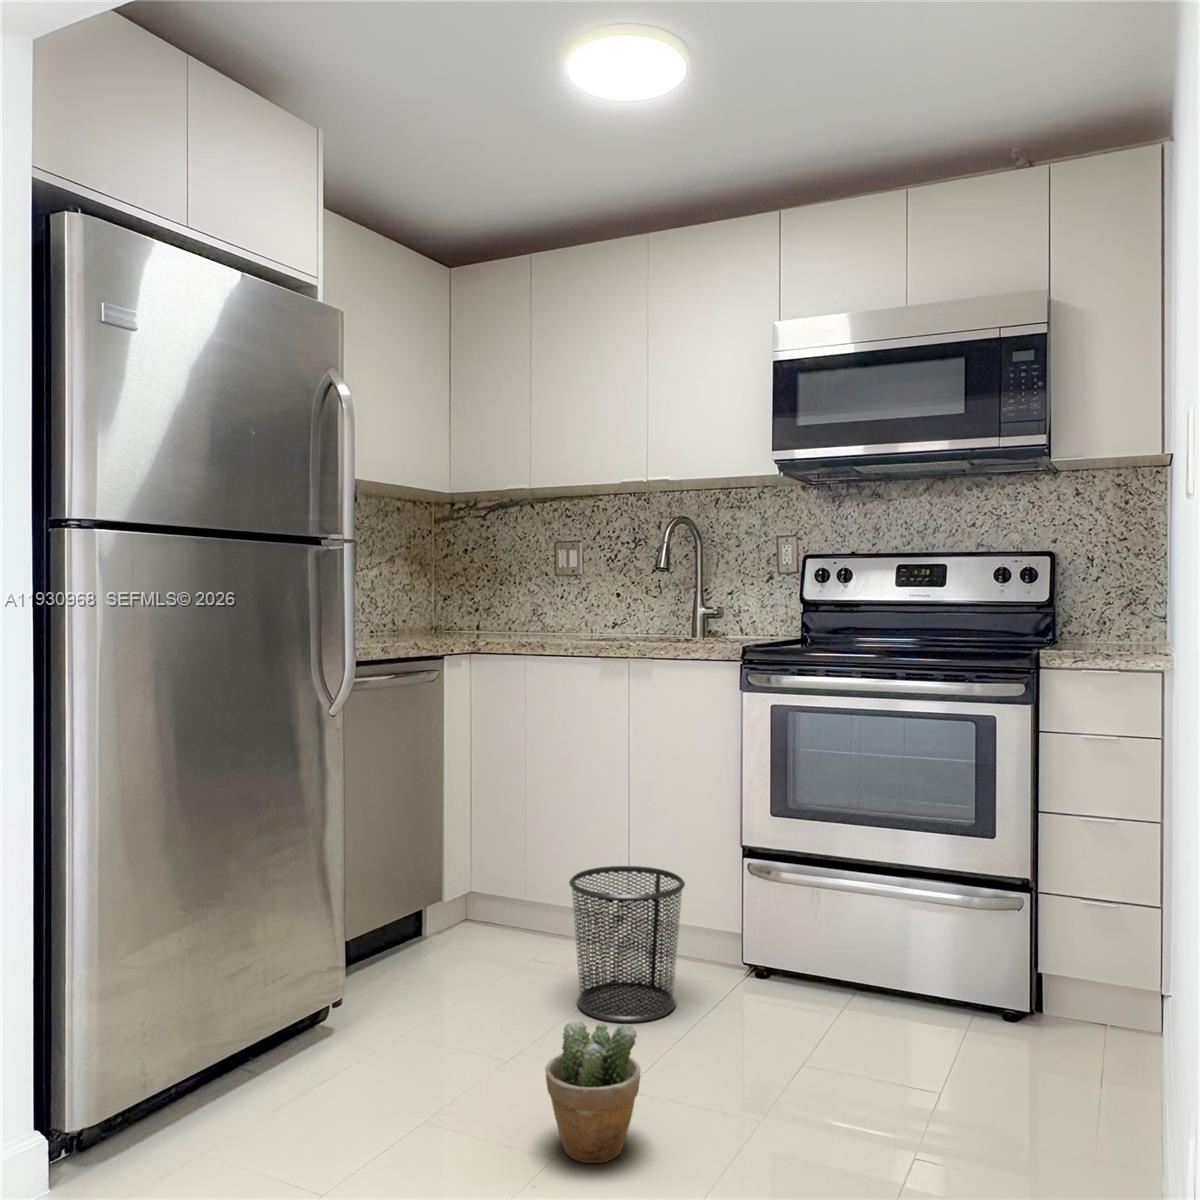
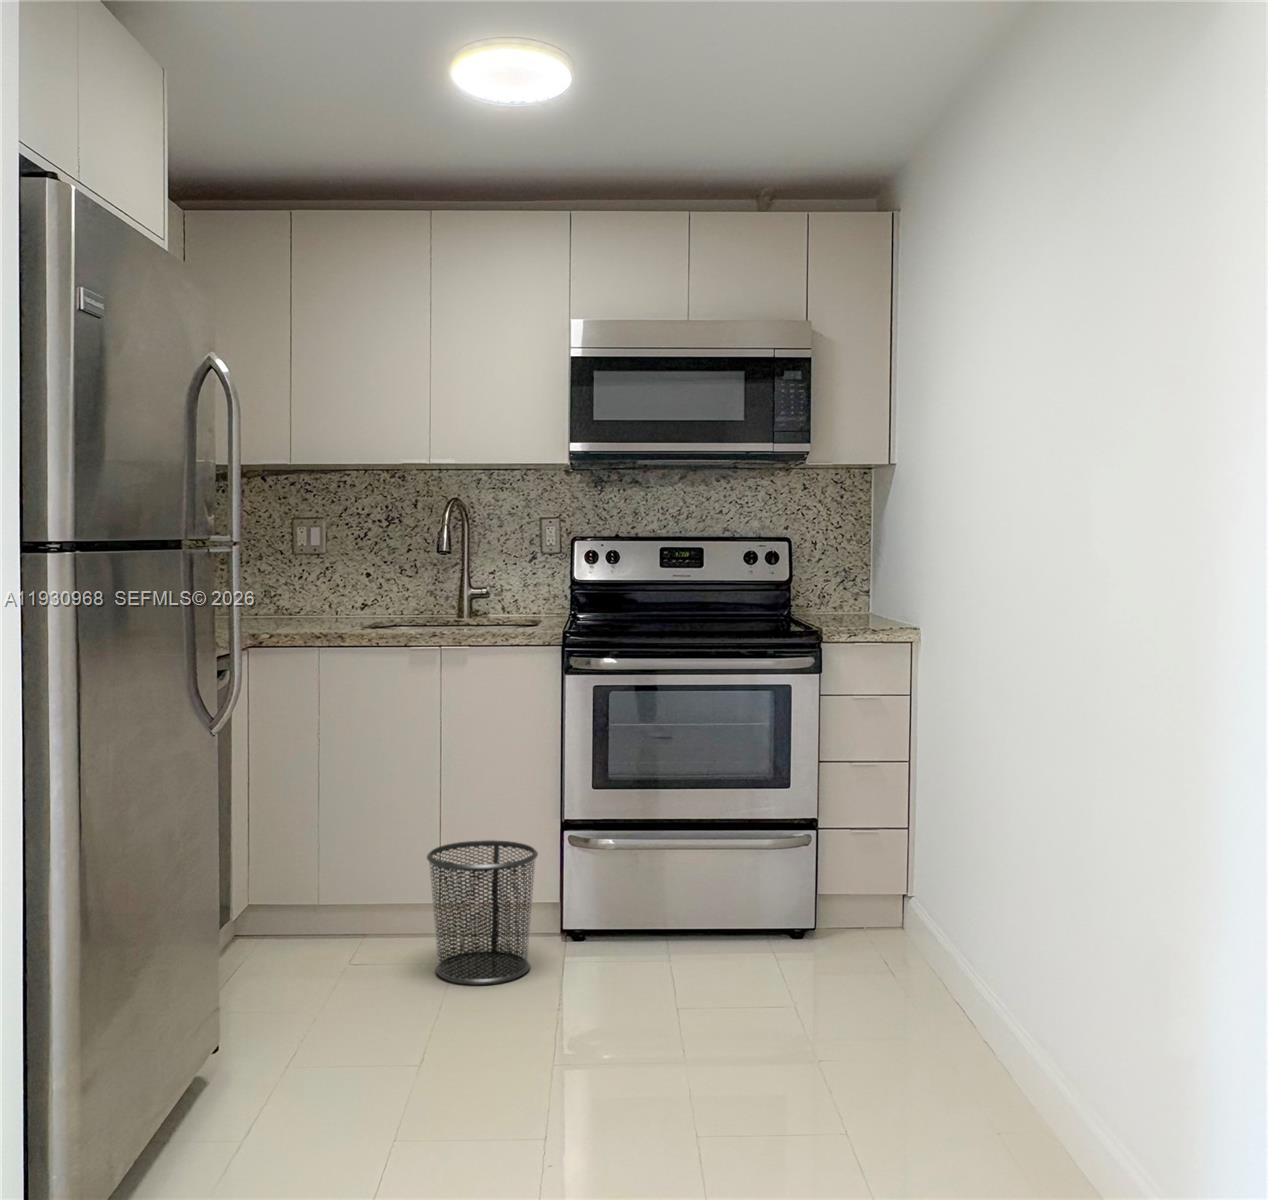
potted plant: present [545,1021,640,1163] -> none [531,958,615,1082]

